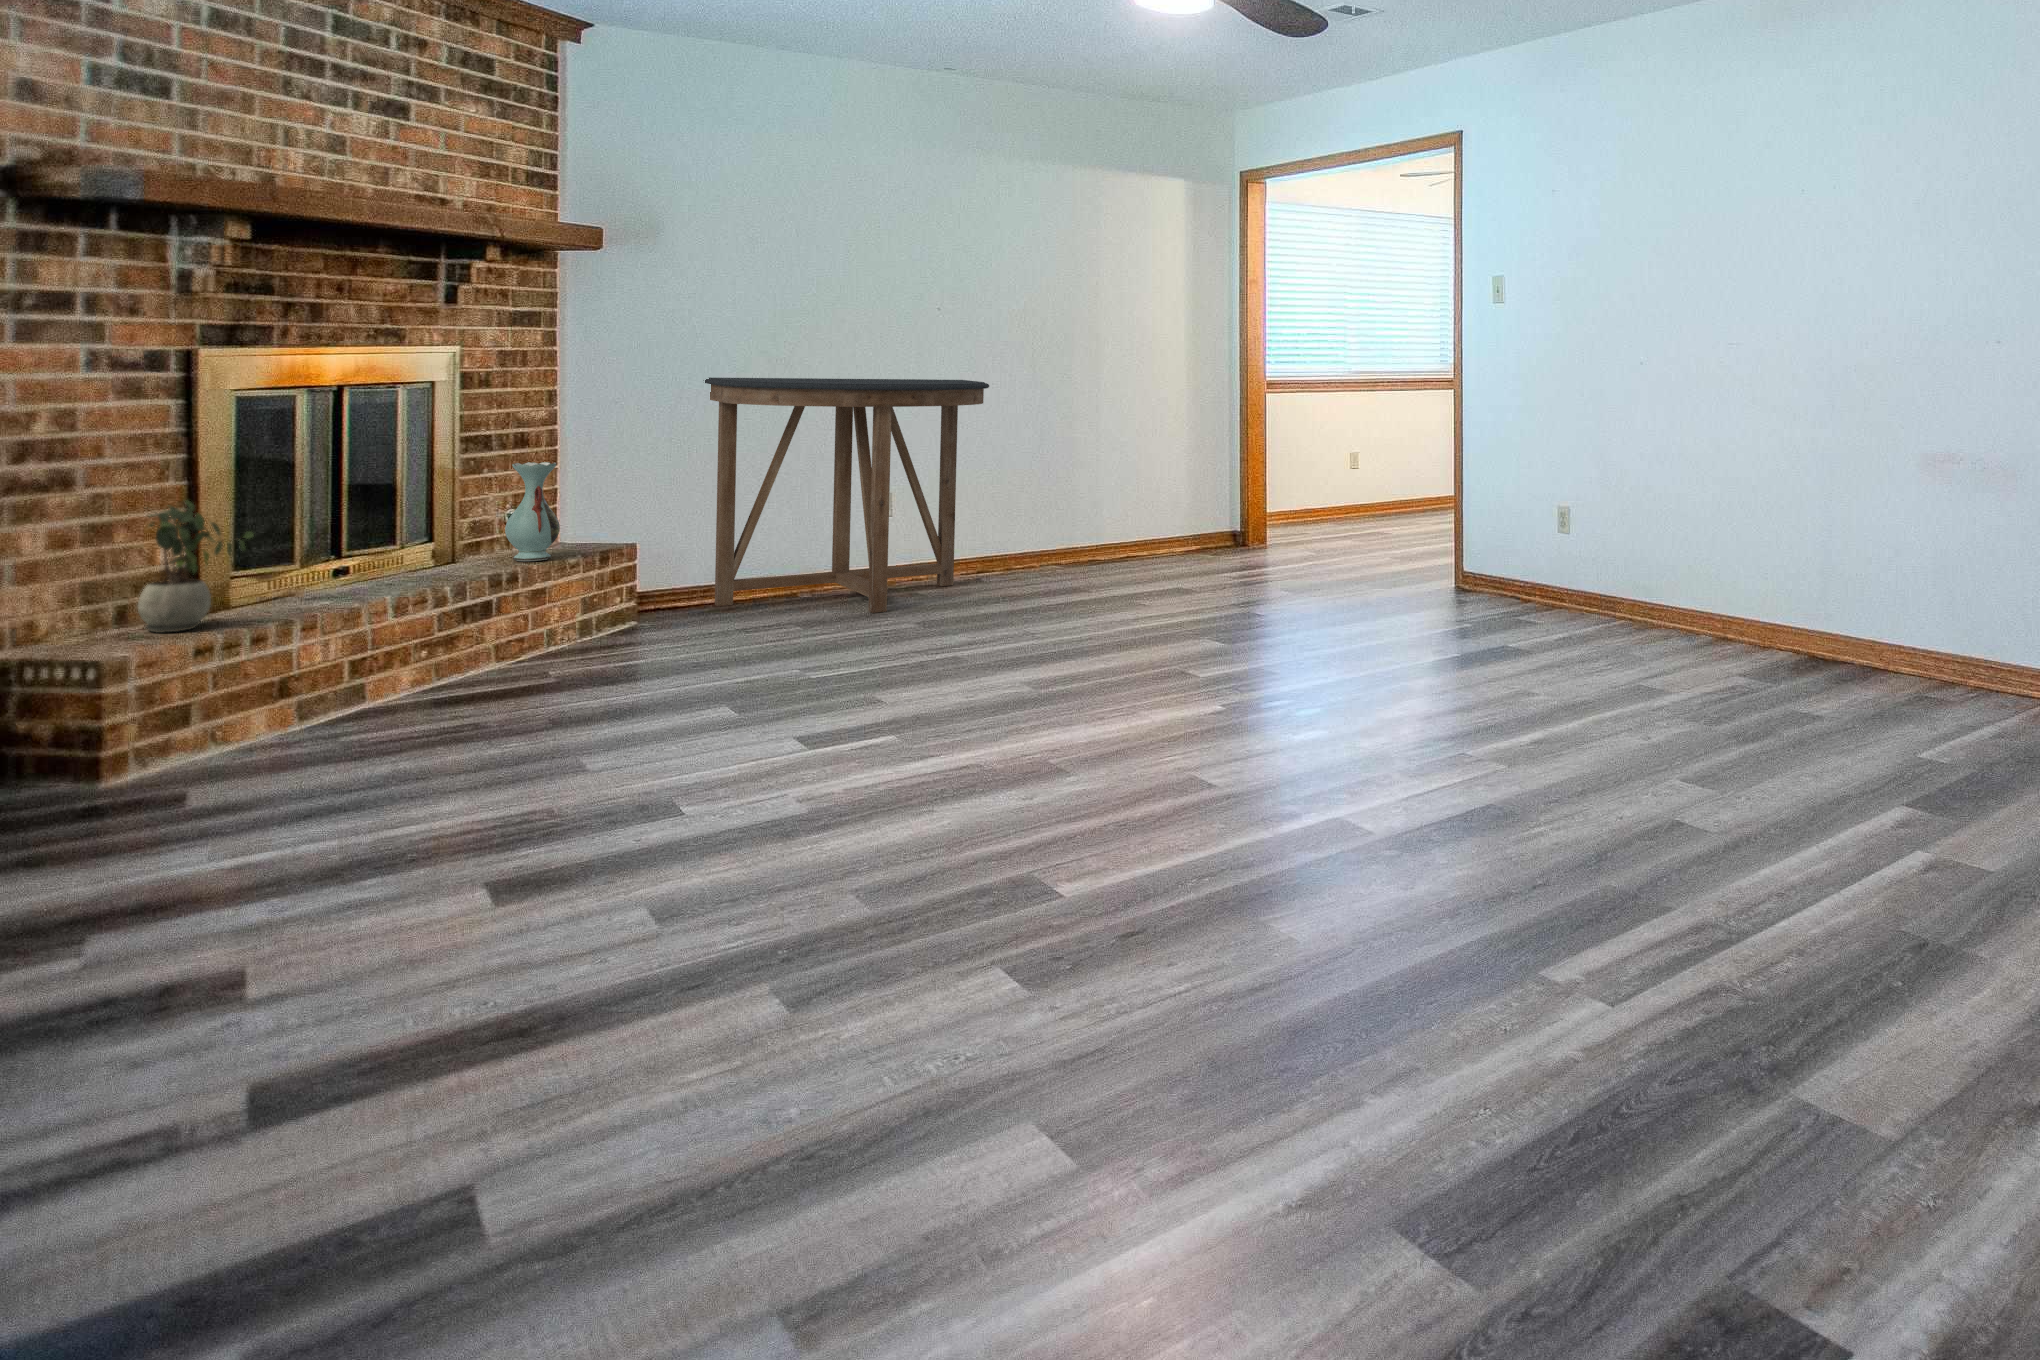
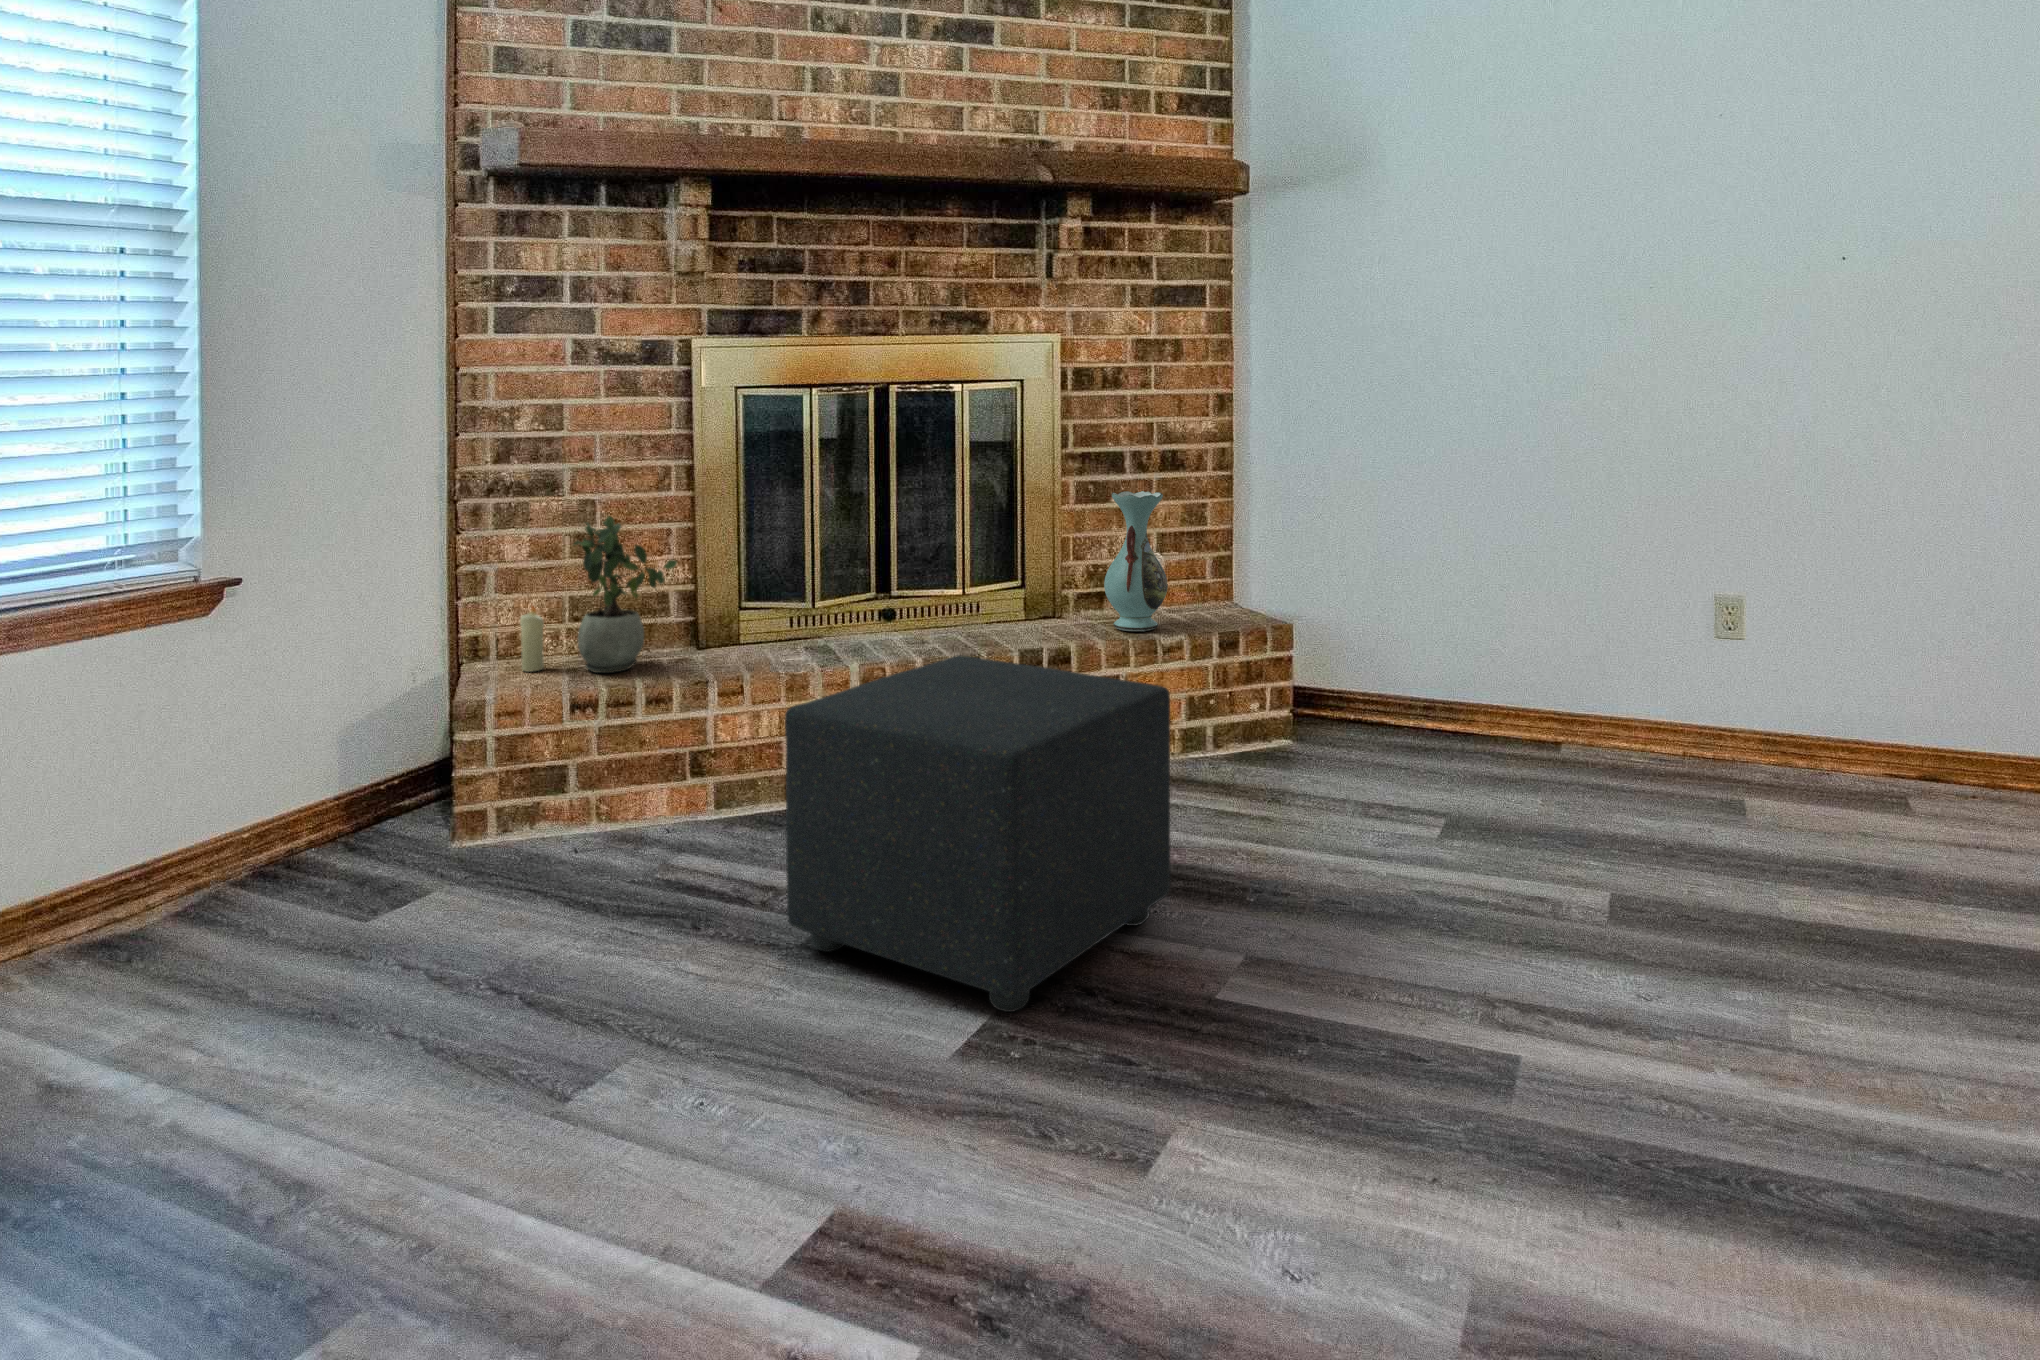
console table: present [703,377,989,613] -> none [1412,375,1920,817]
ottoman: none [552,555,752,731] -> present [785,655,1170,1012]
candle: none [79,582,106,642] -> present [520,606,544,672]

